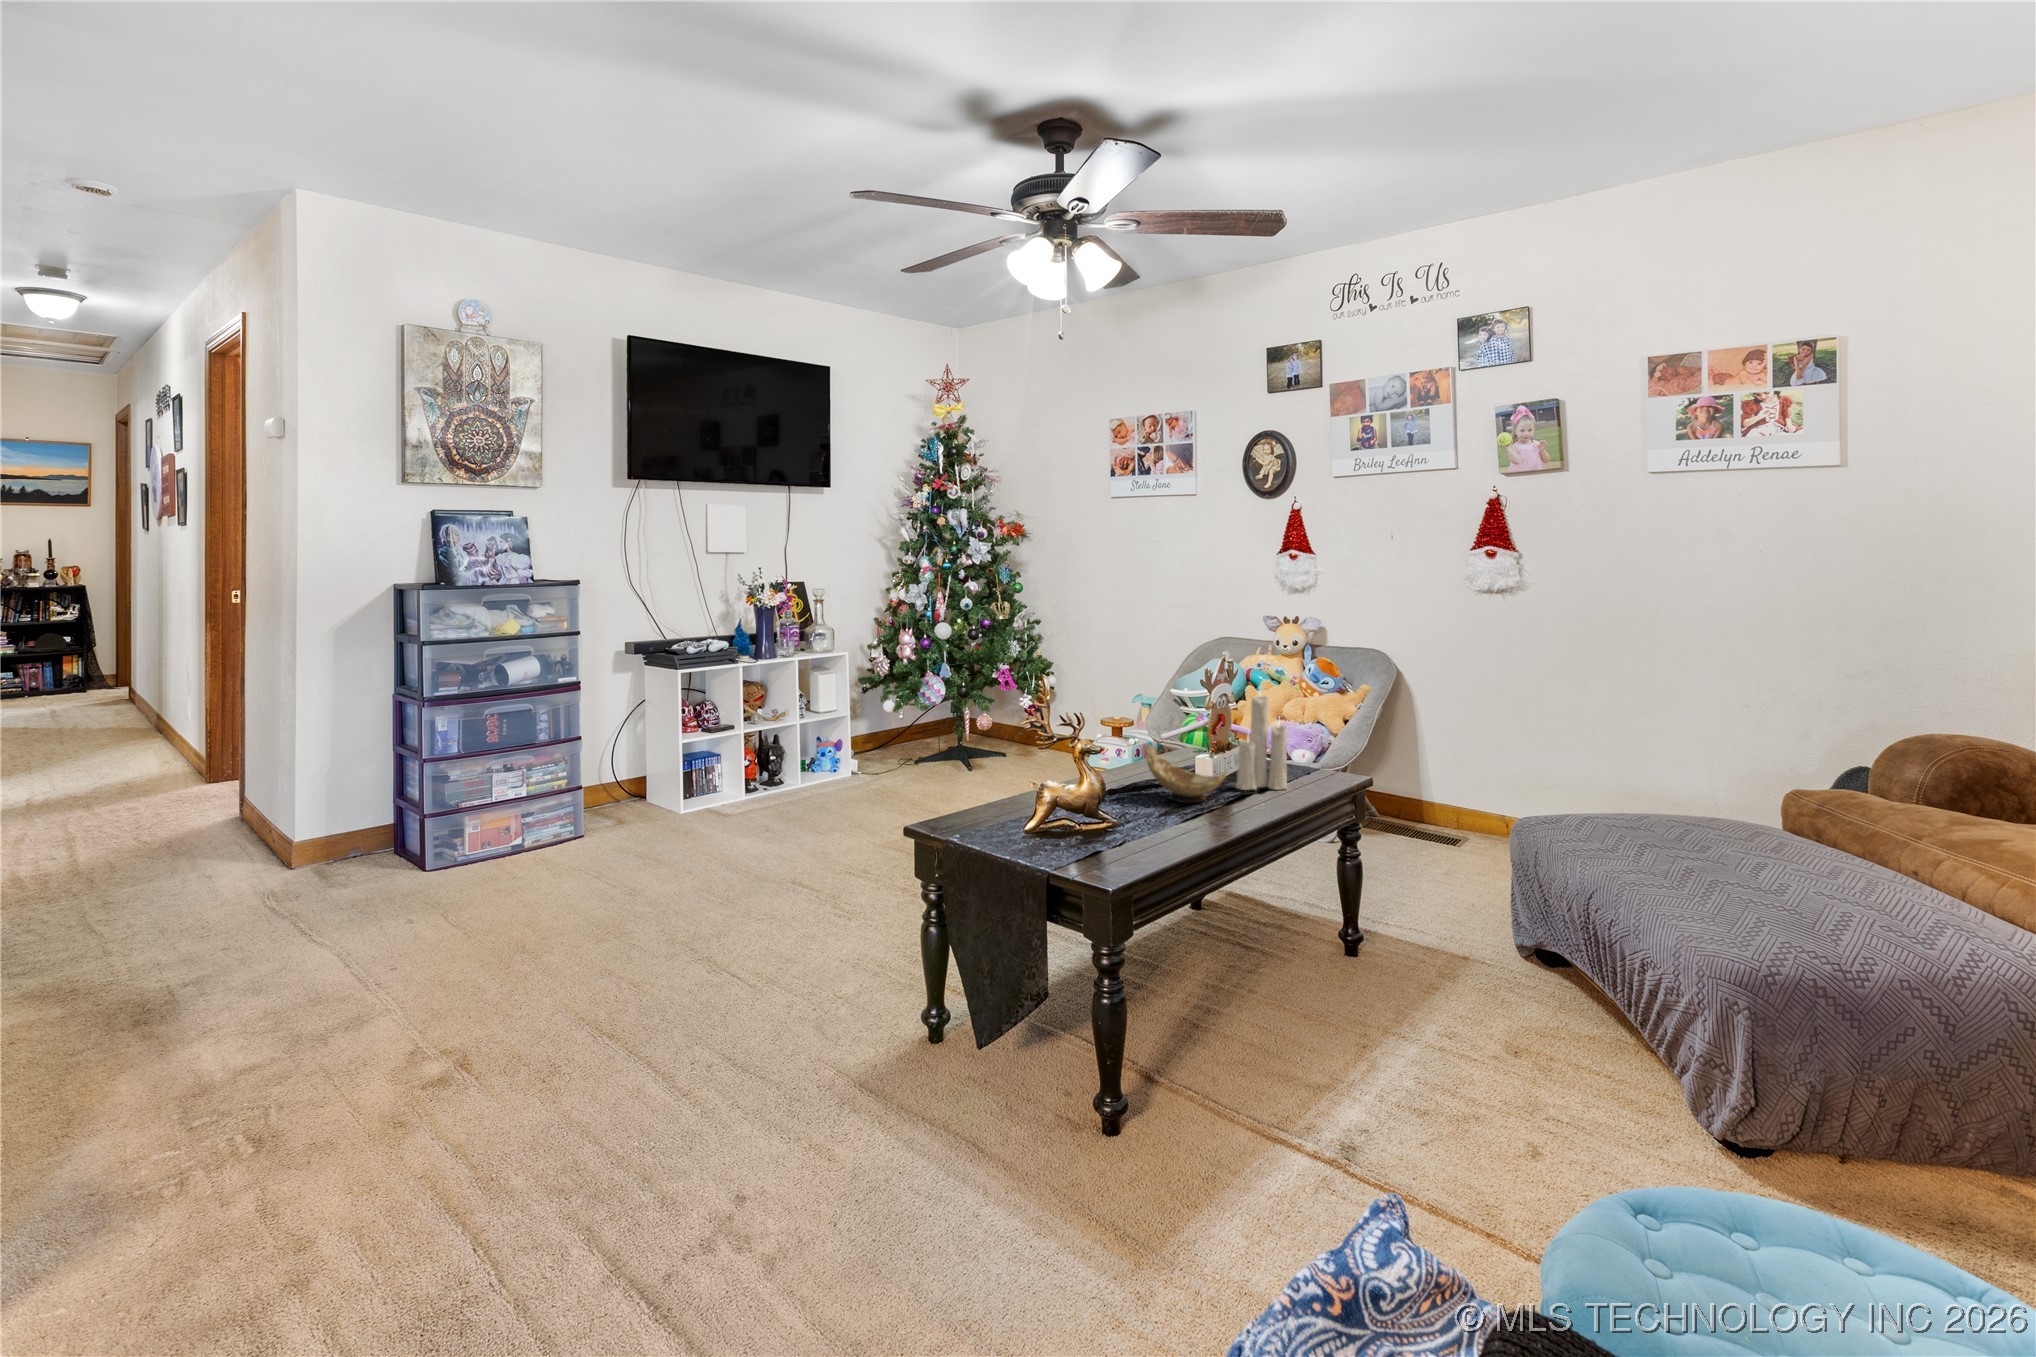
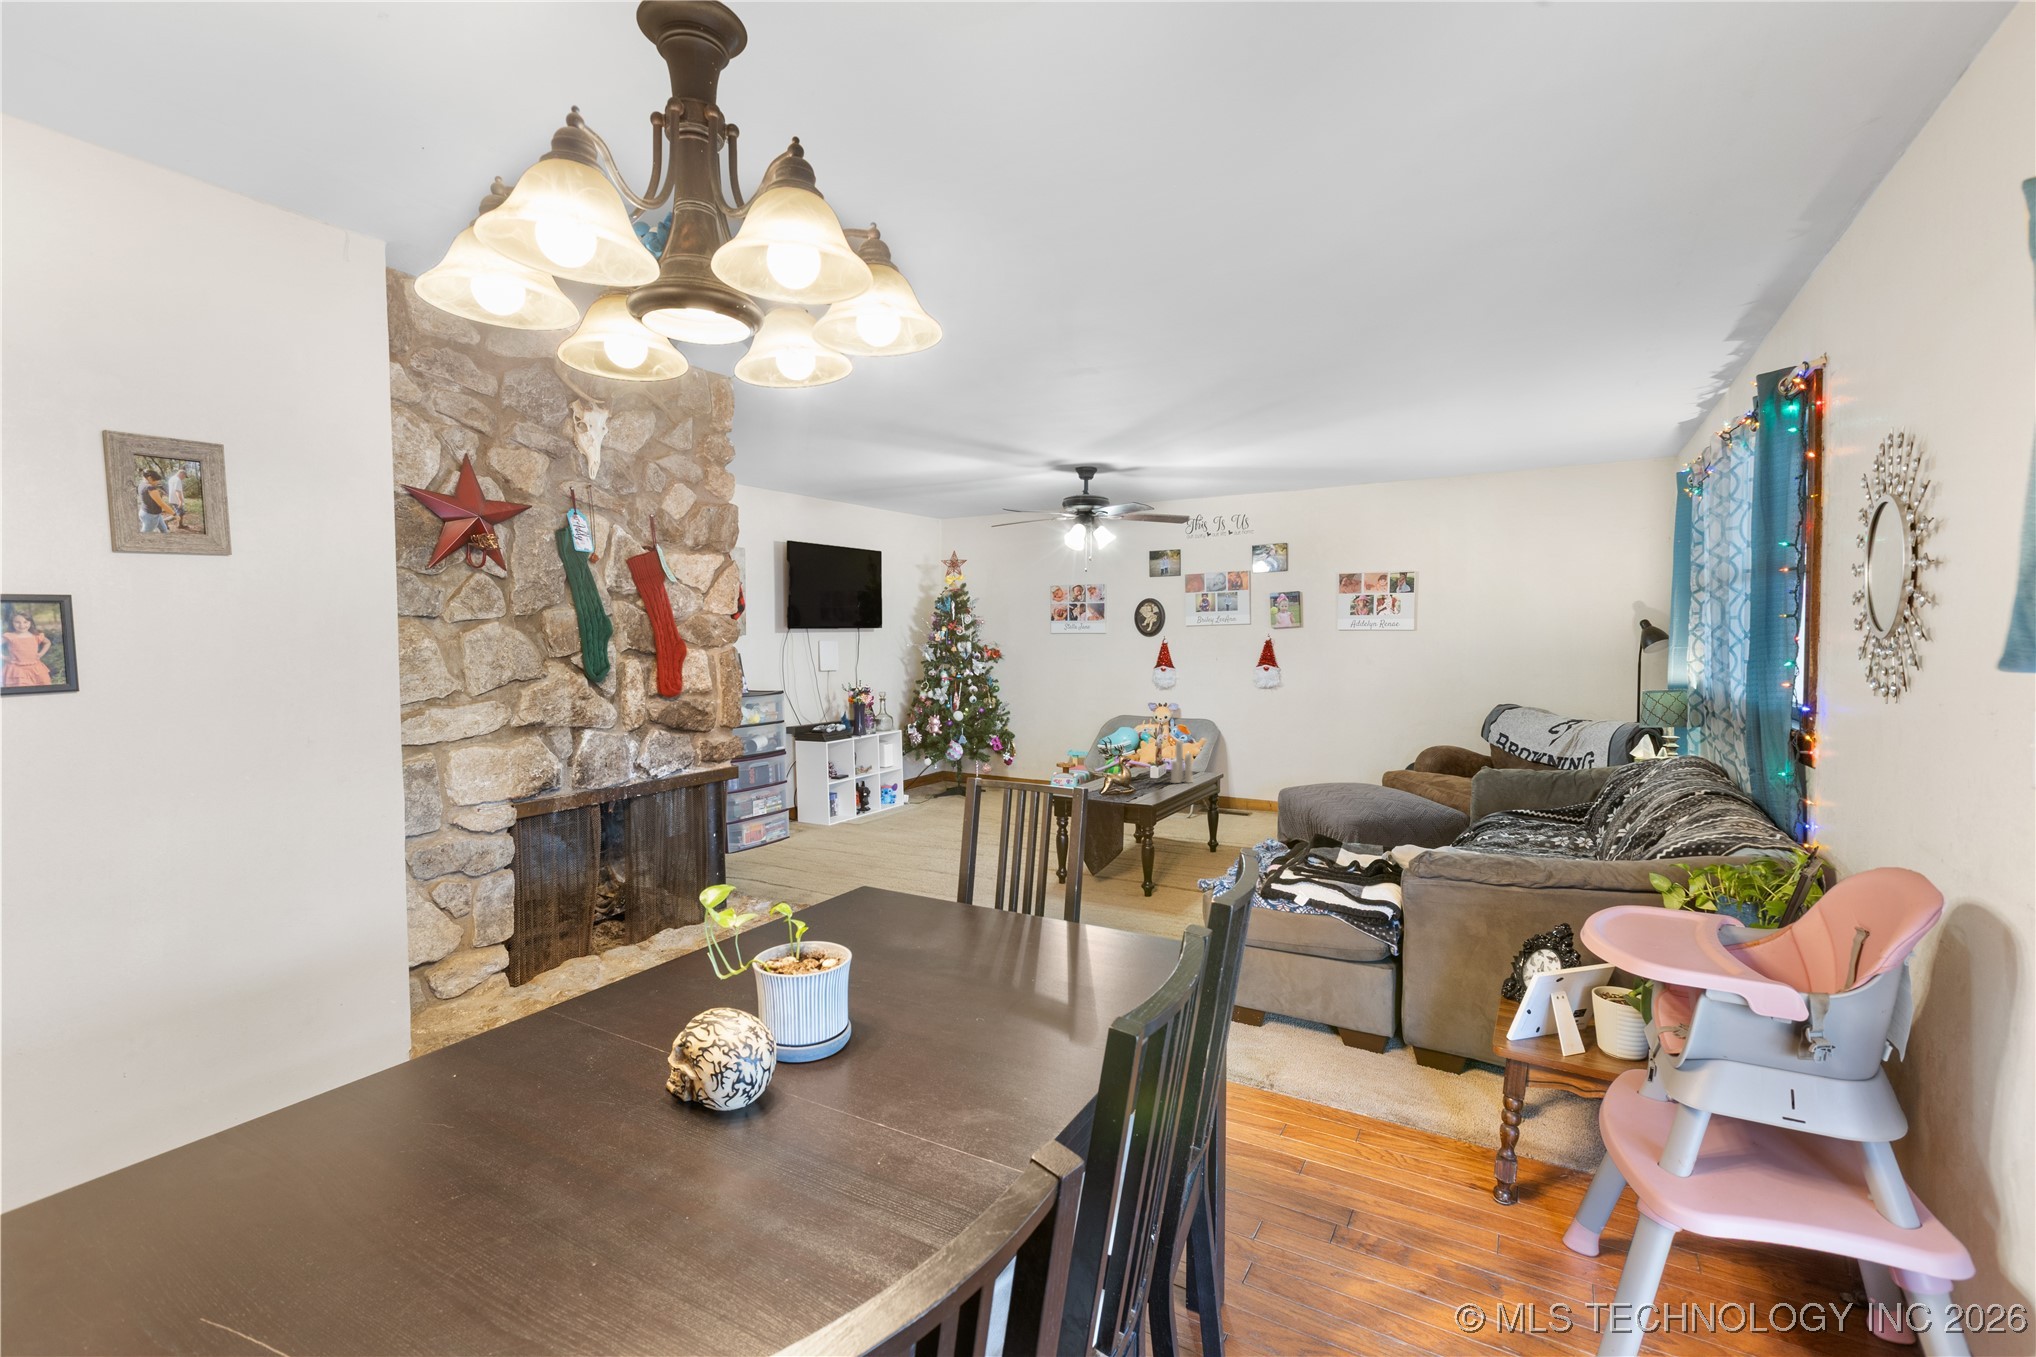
decorative bowl: present [1147,745,1227,803] -> none [1134,763,1171,788]

